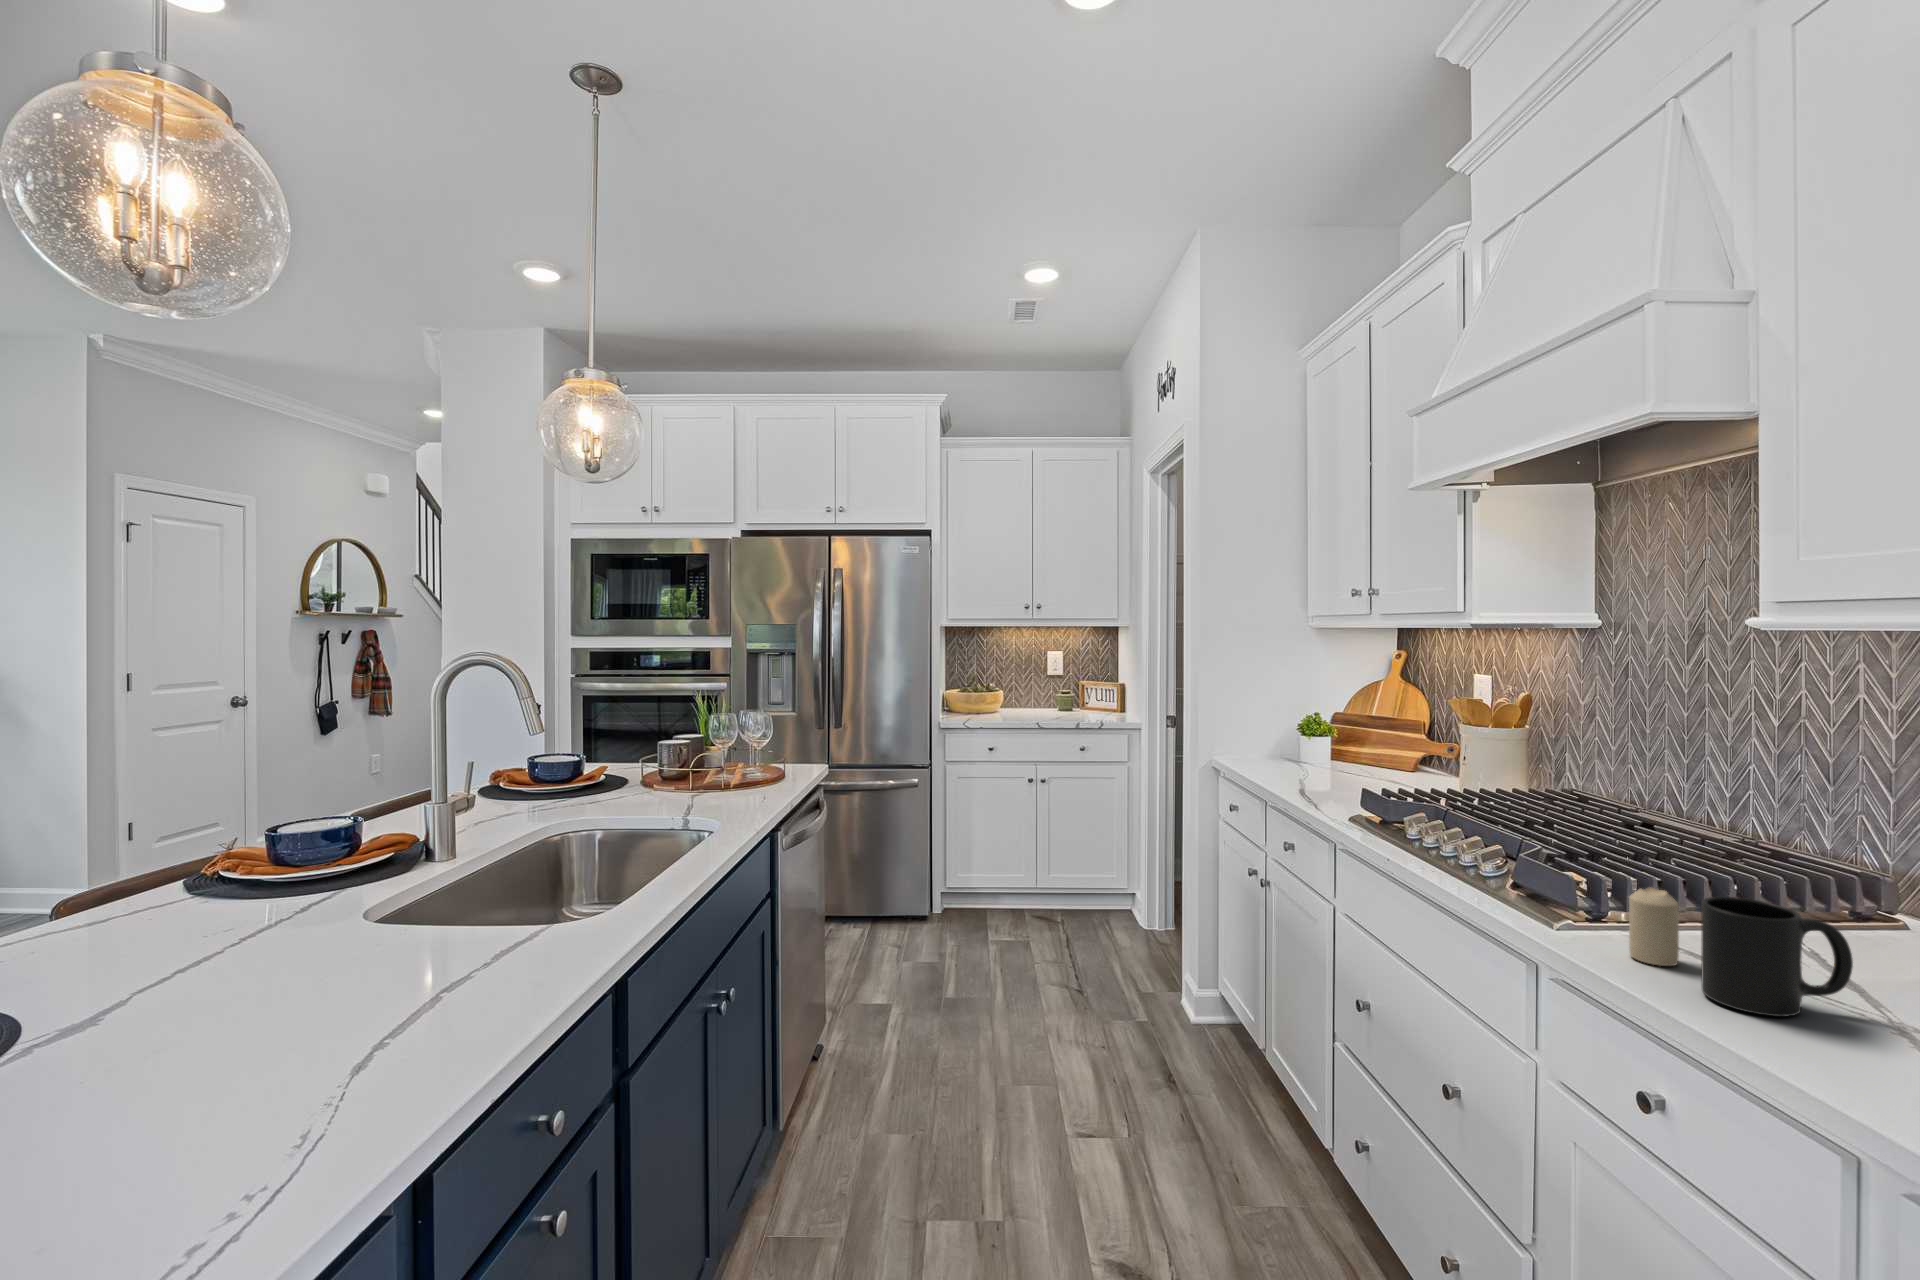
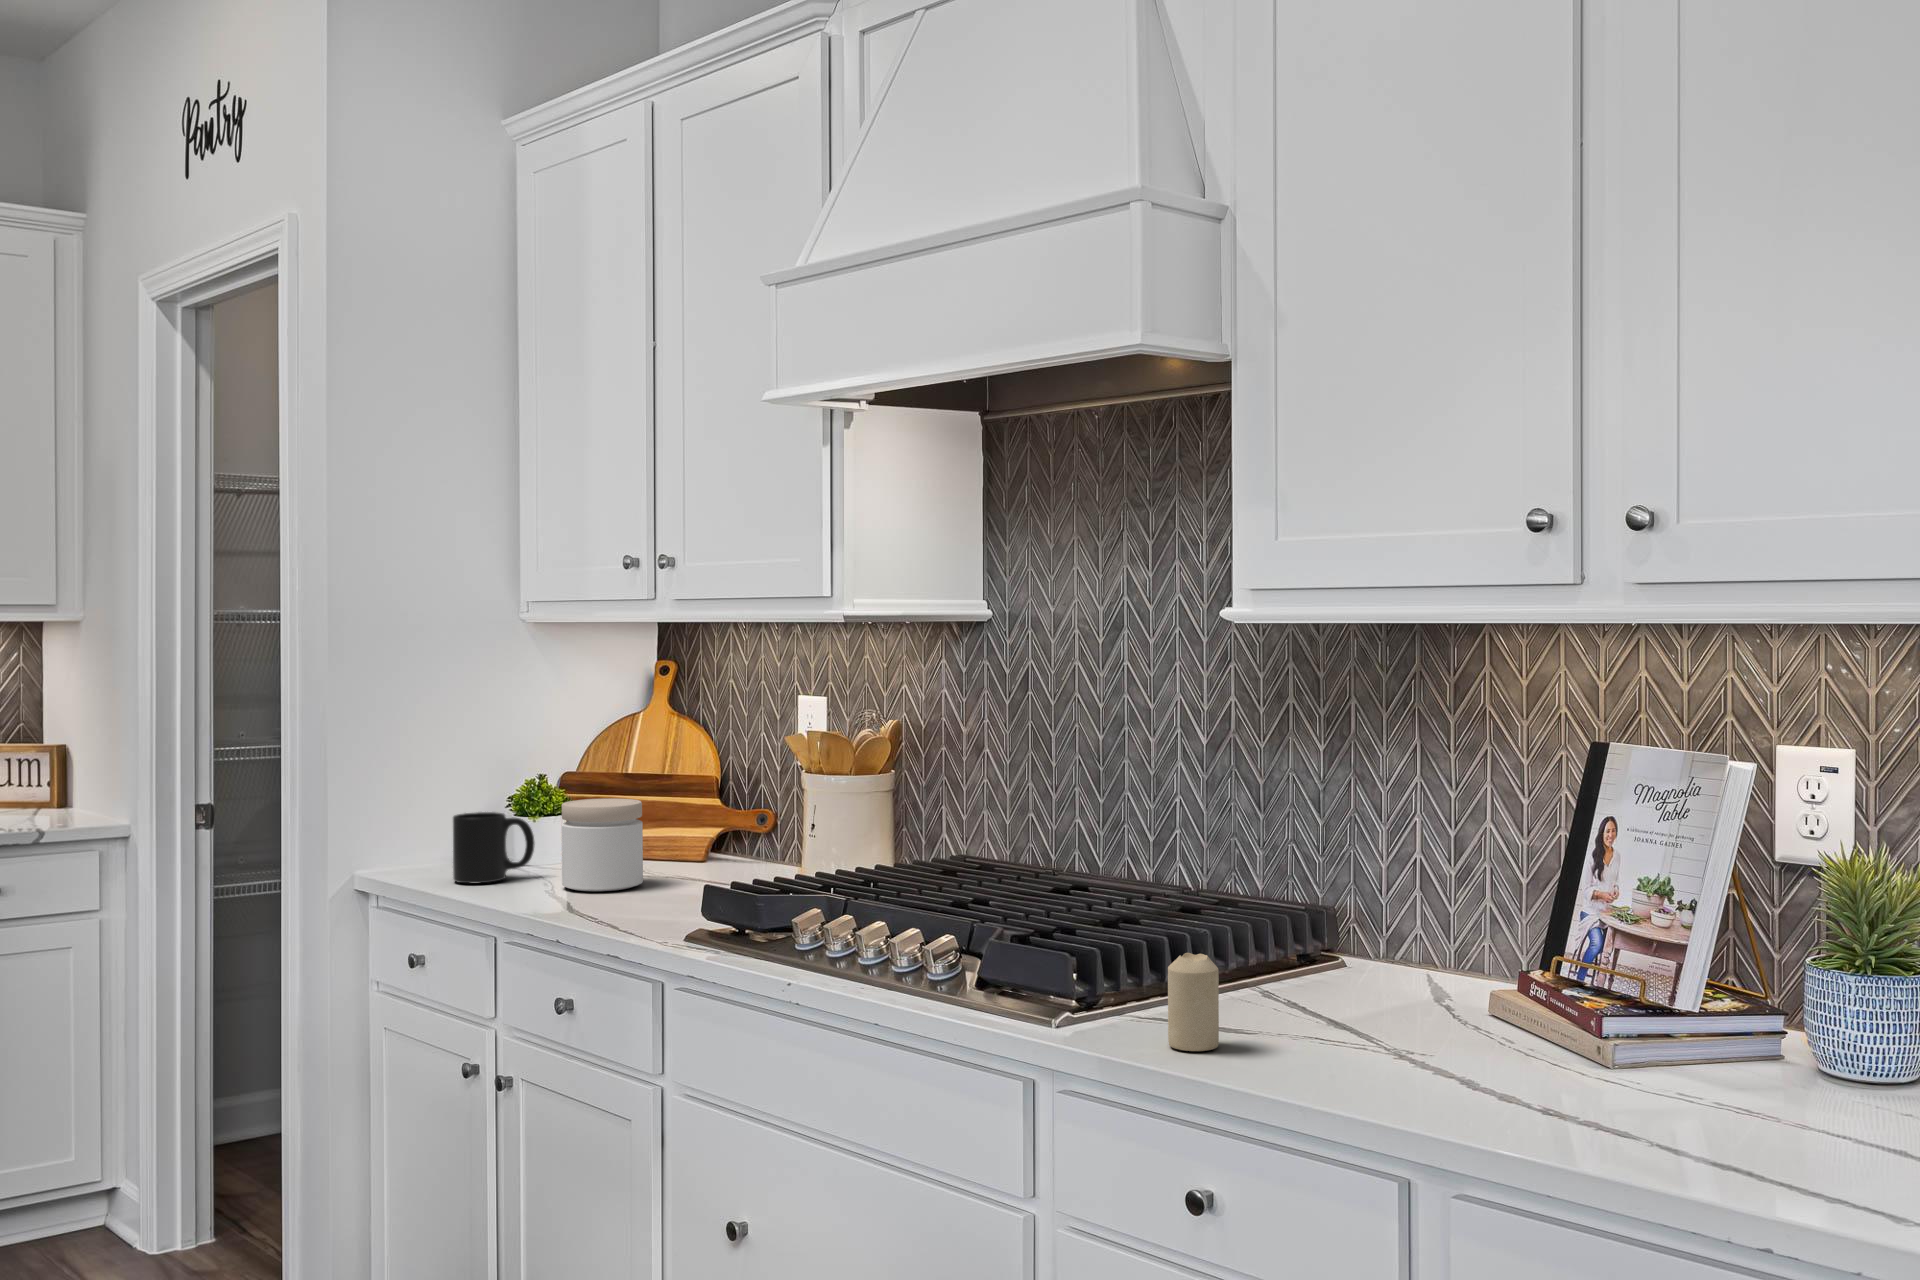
jar: none [1310,730,1360,783] -> present [562,798,643,891]
mug: present [1701,897,1853,1017] -> present [453,812,535,883]

